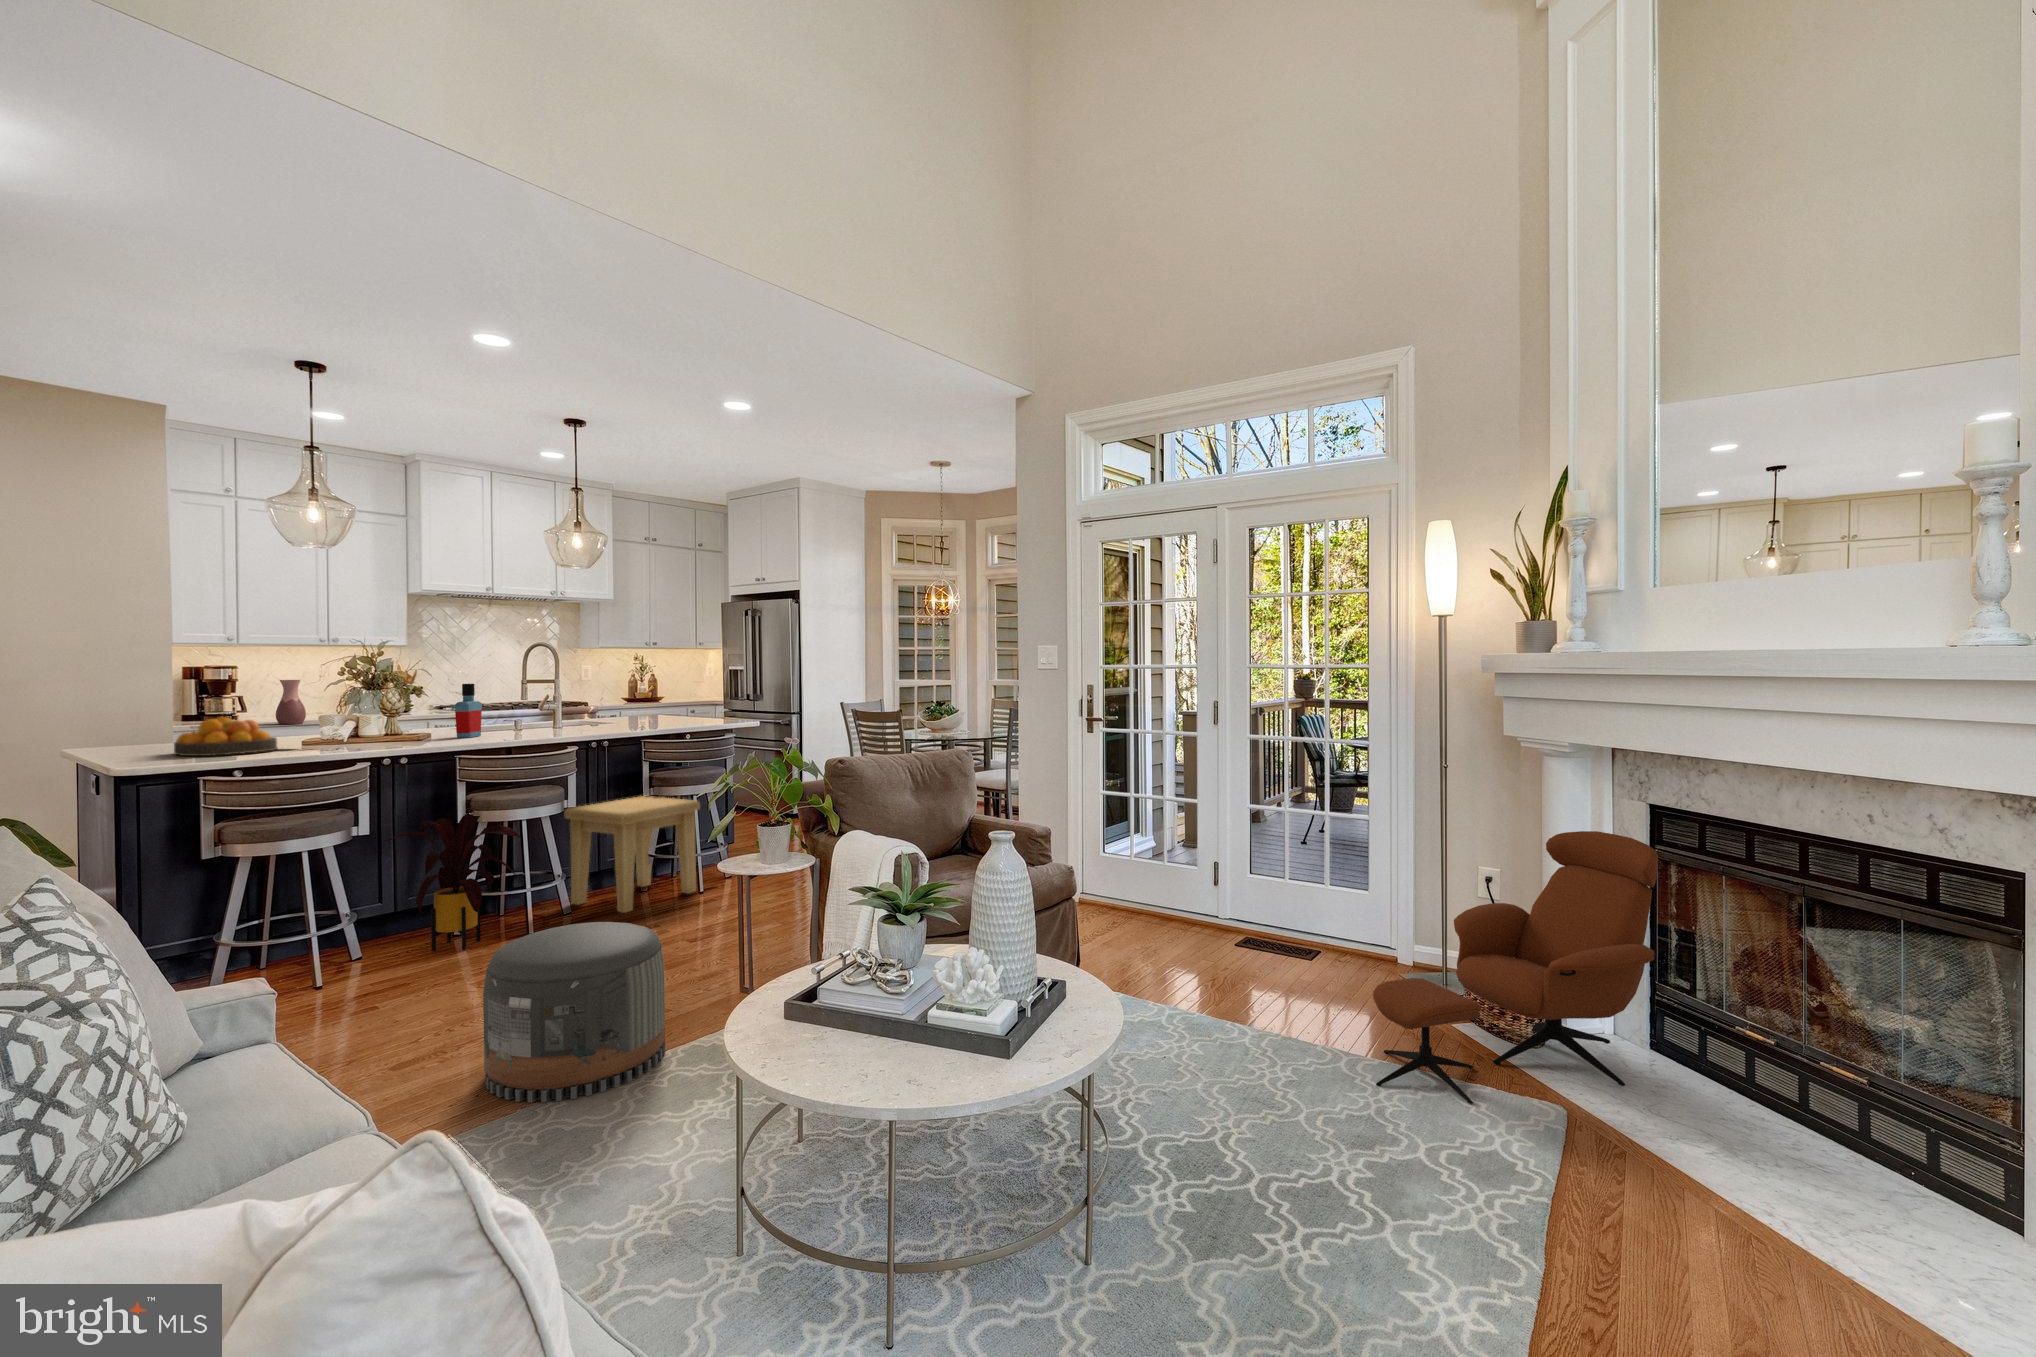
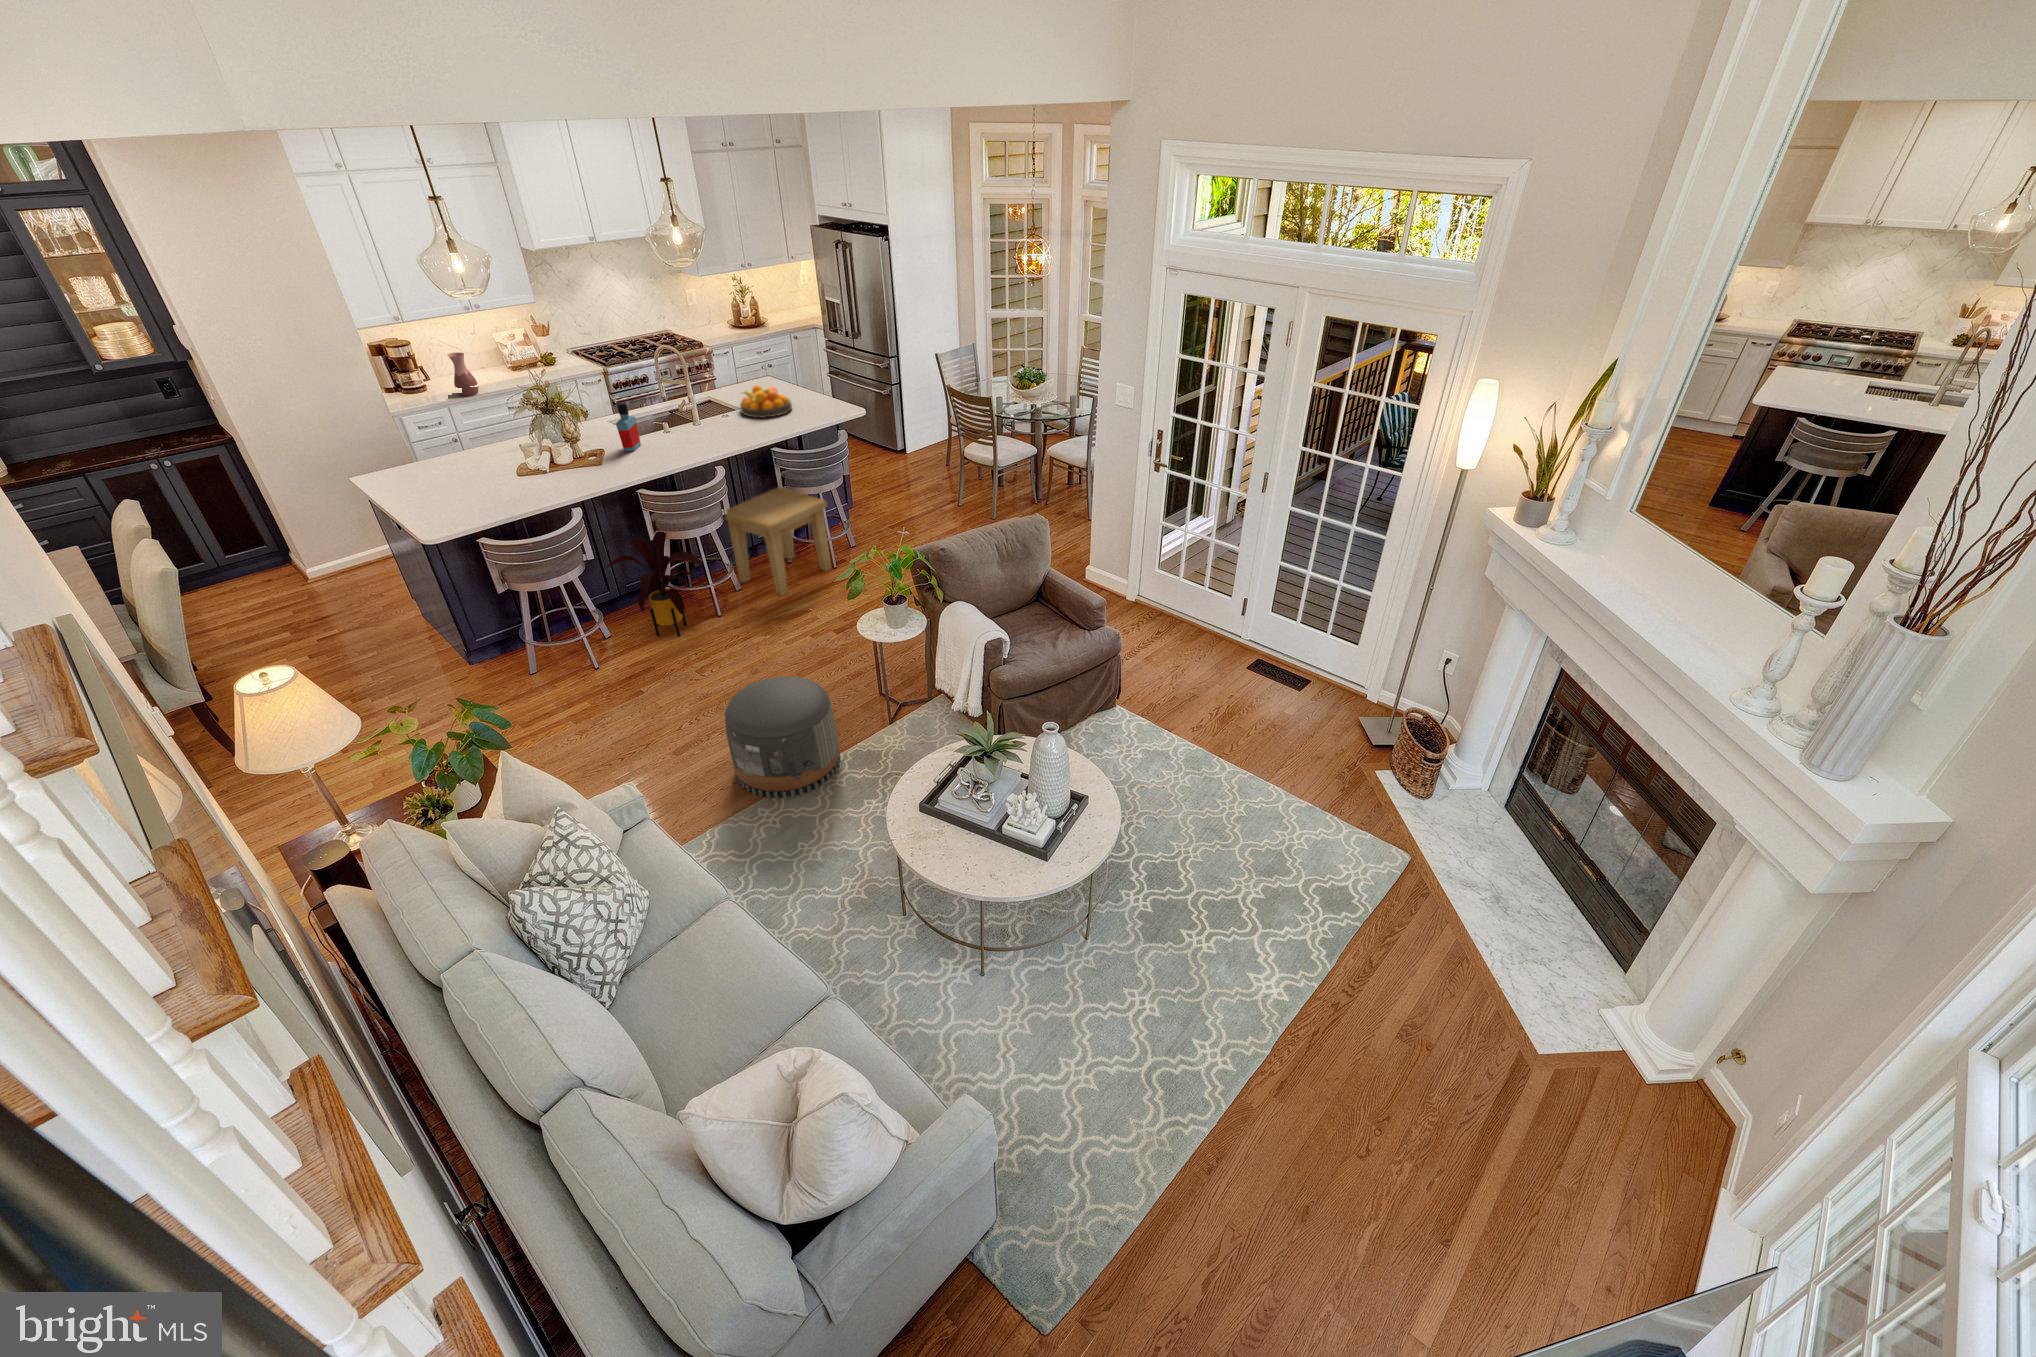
fruit bowl: present [174,717,277,756] -> present [740,385,792,418]
lounge chair: present [1373,831,1658,1104] -> none [1297,660,1544,845]

